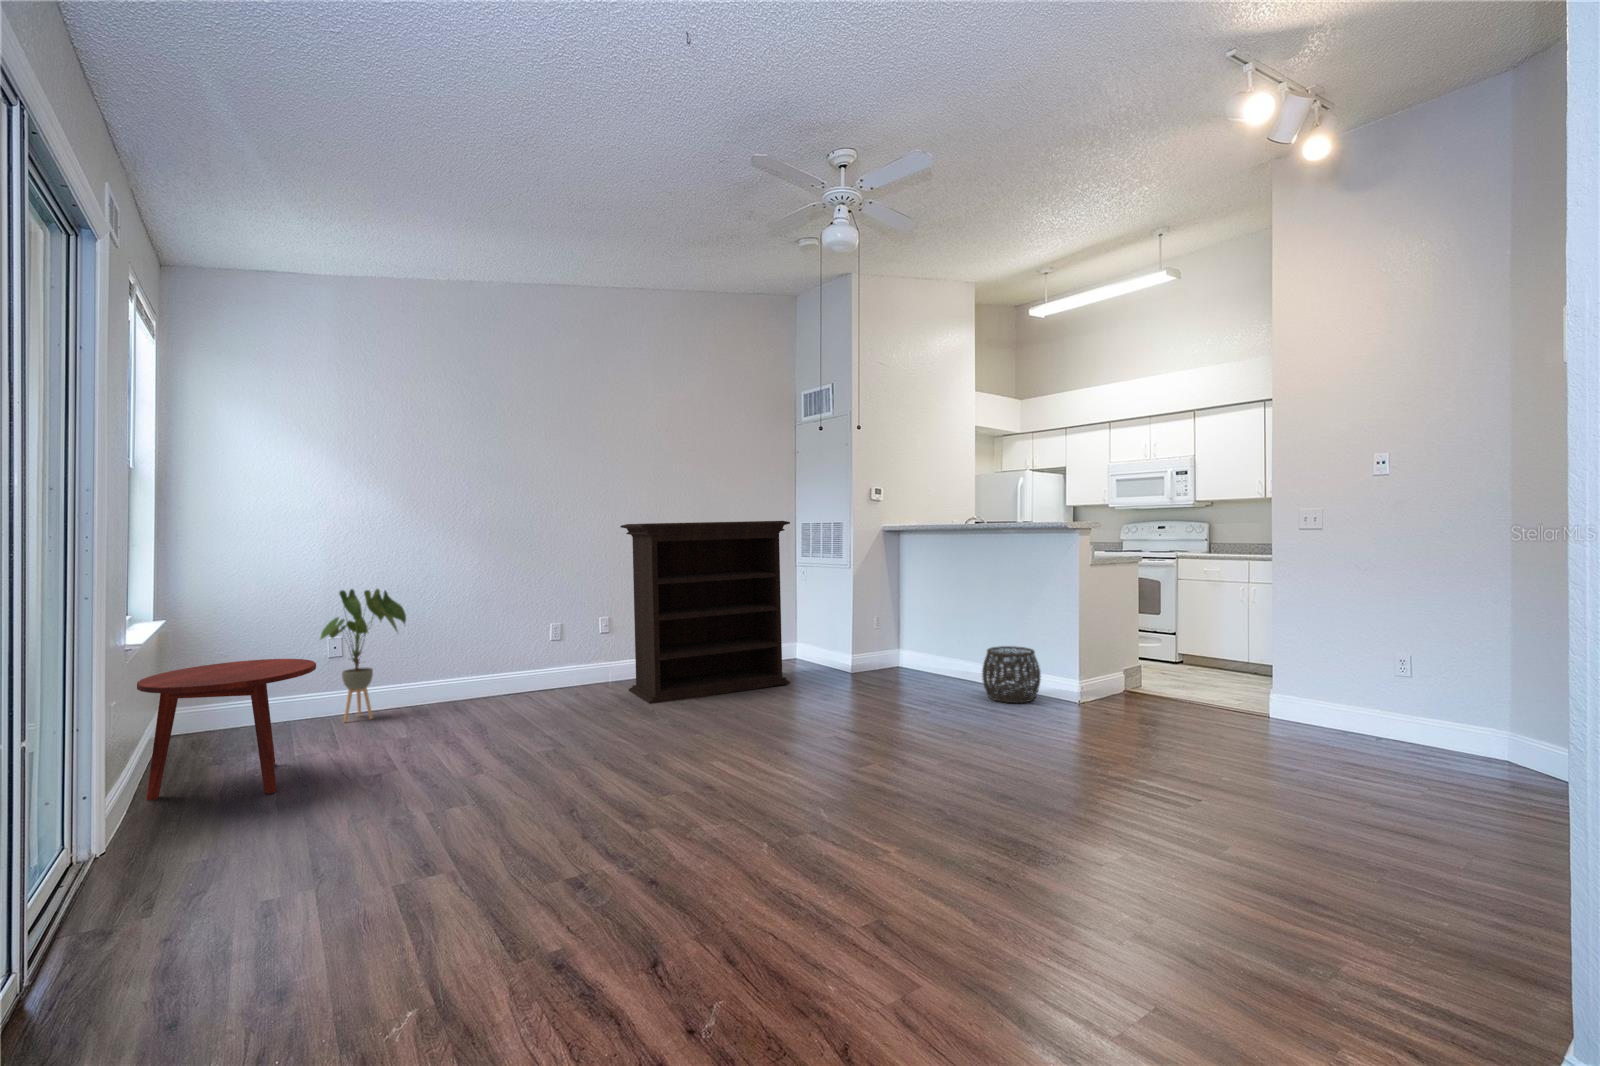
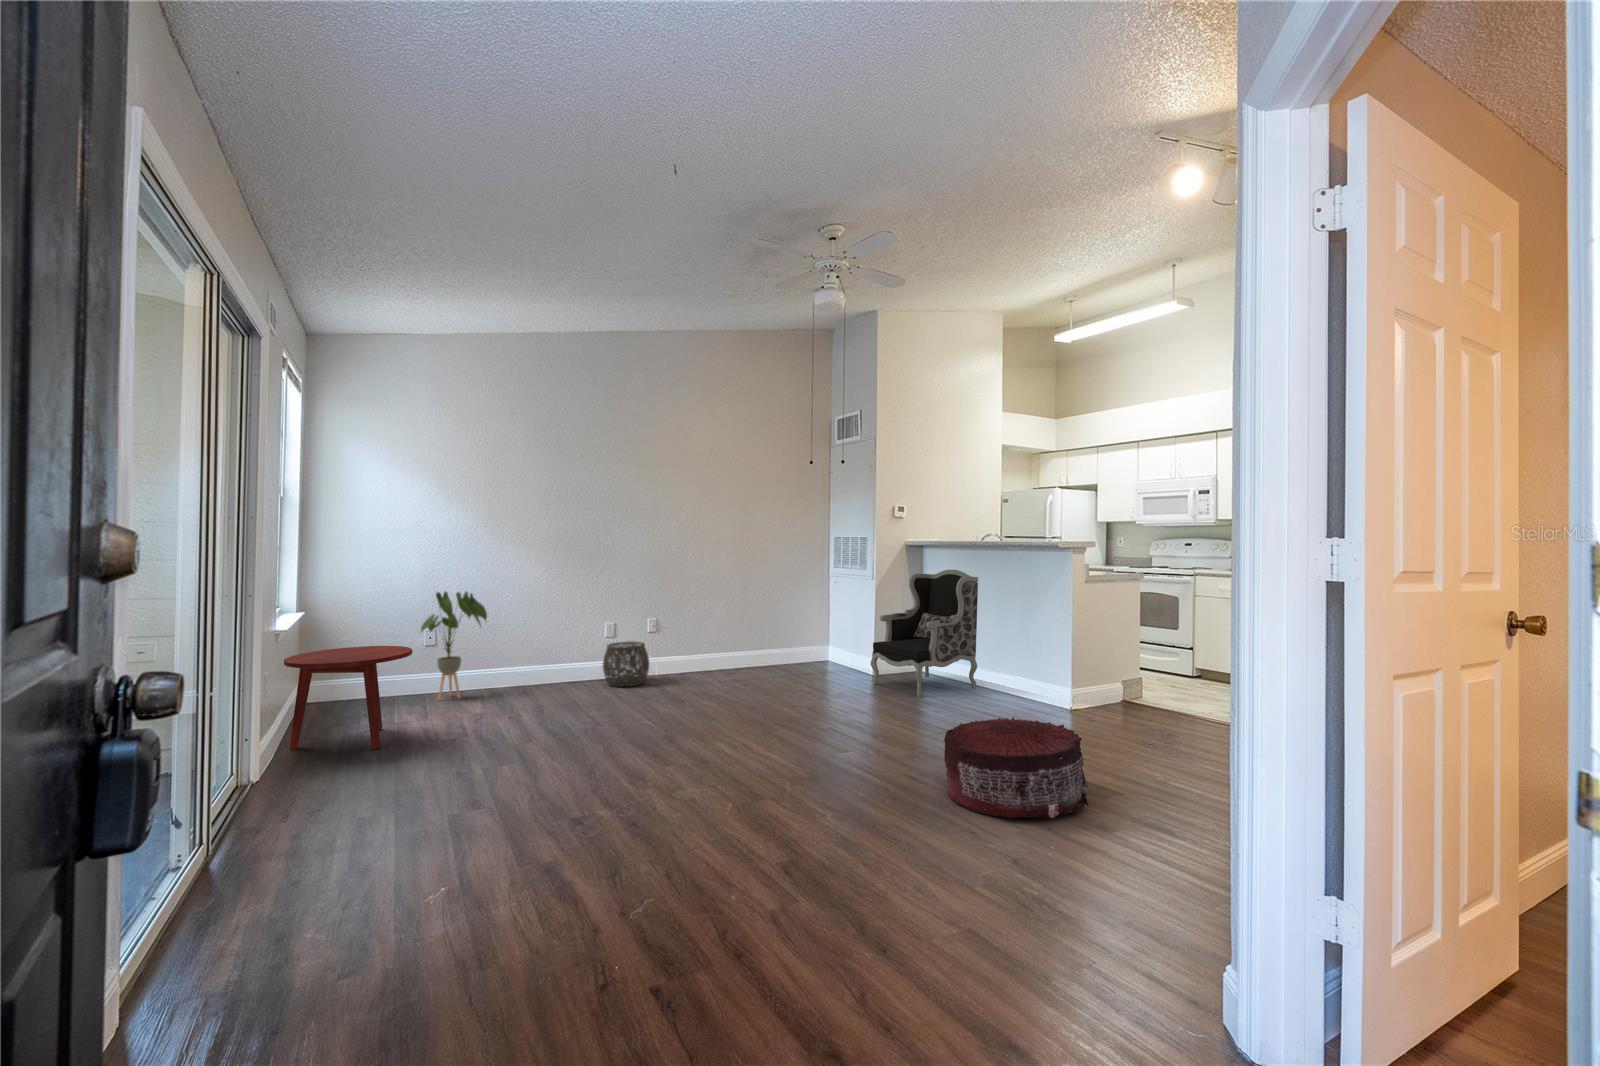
bookshelf: present [620,521,790,704] -> none [666,537,815,696]
armchair: none [853,556,969,696] -> present [871,570,978,697]
woven basket: present [982,646,1041,703] -> present [603,641,649,687]
pouf: none [1003,721,1182,847] -> present [944,717,1088,819]

